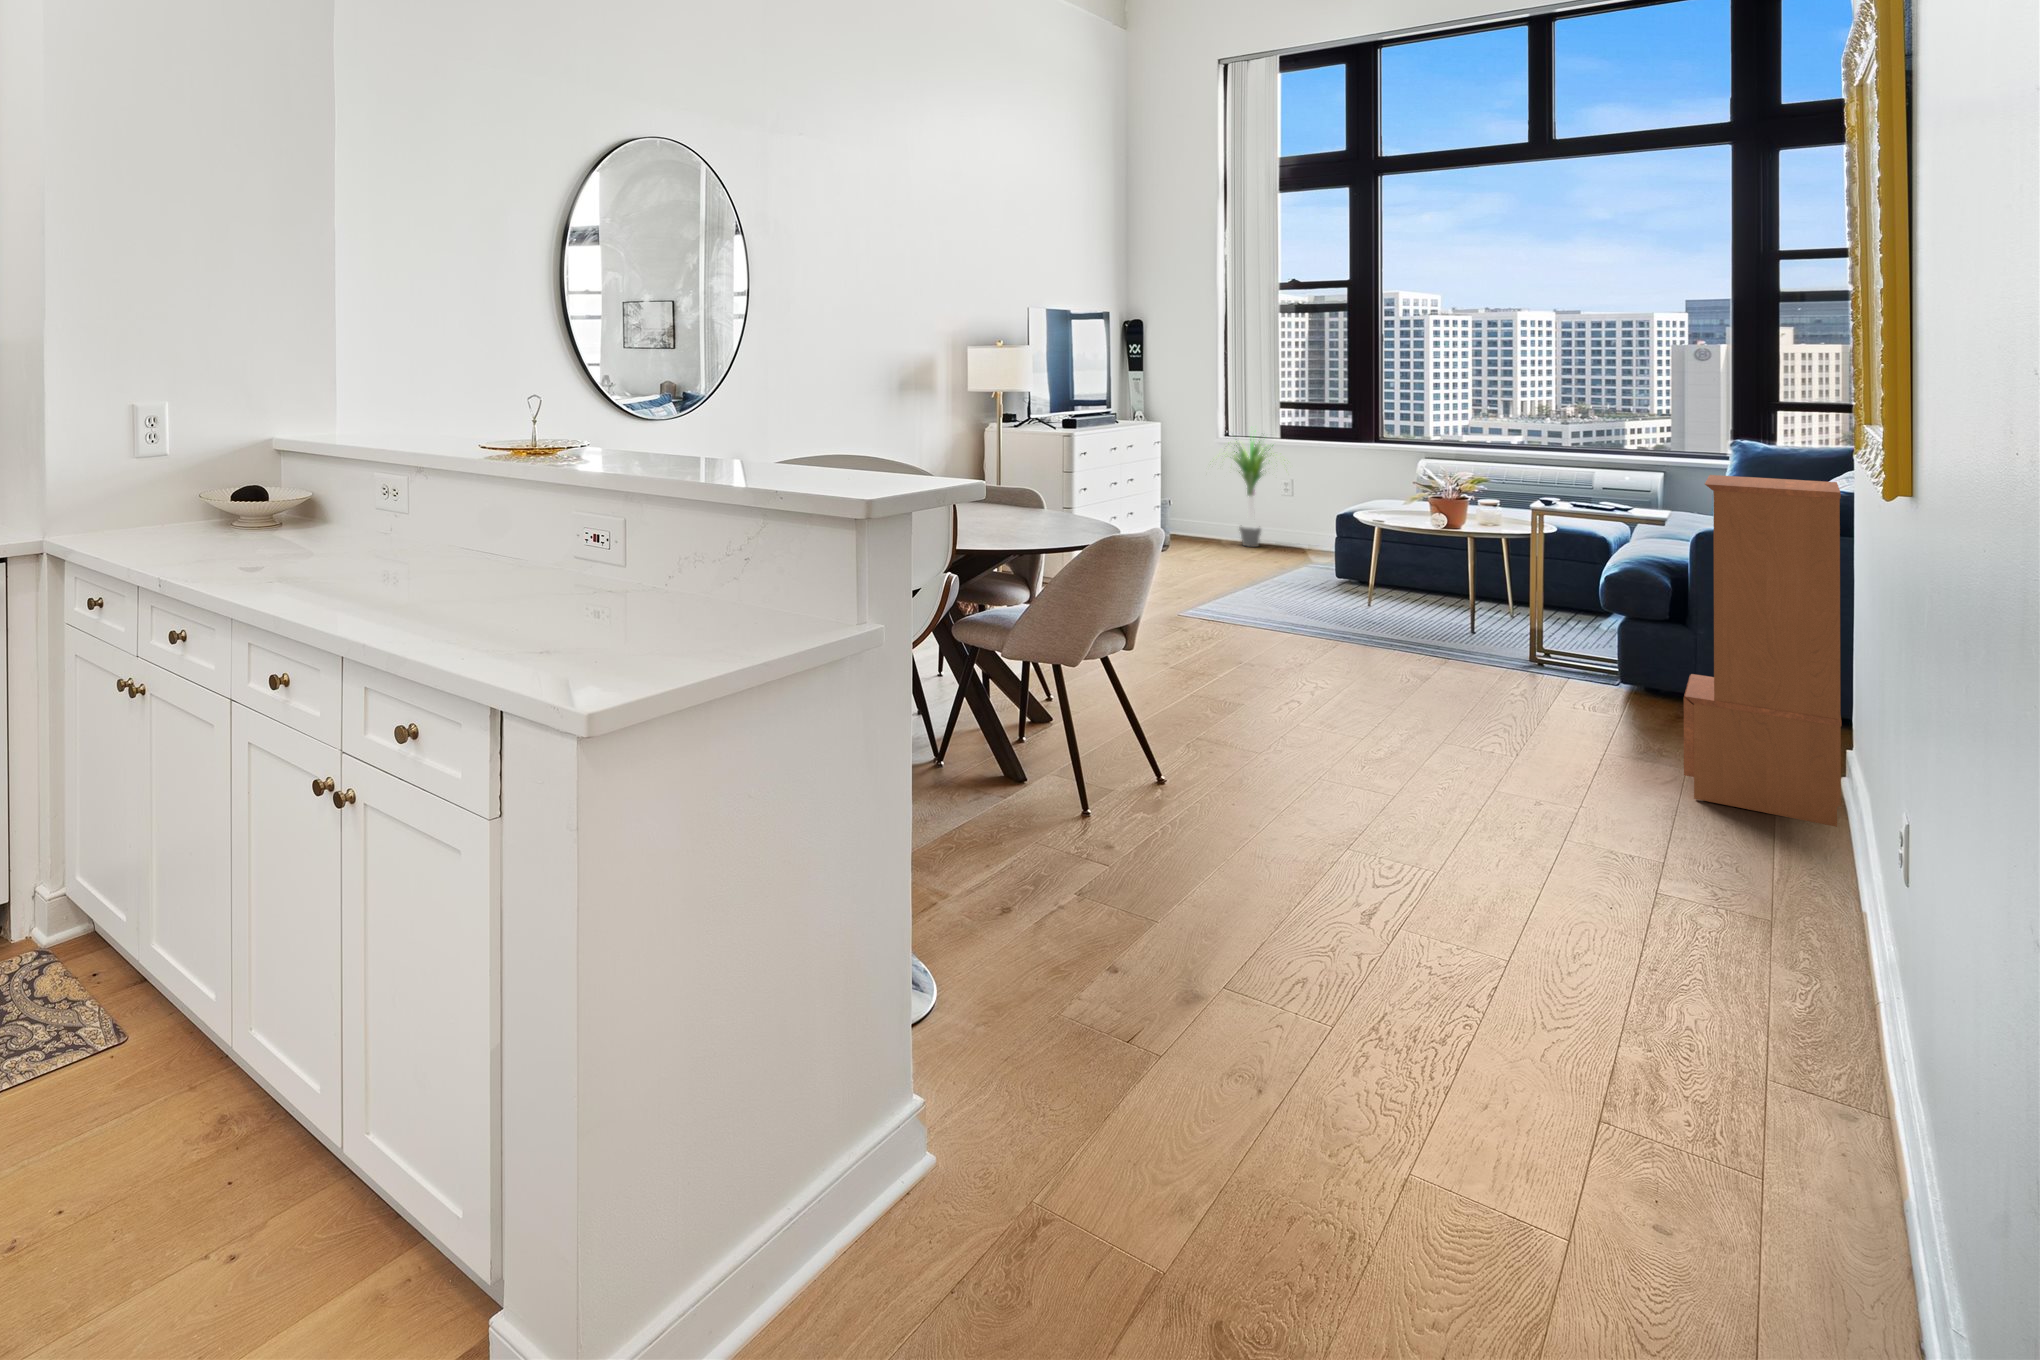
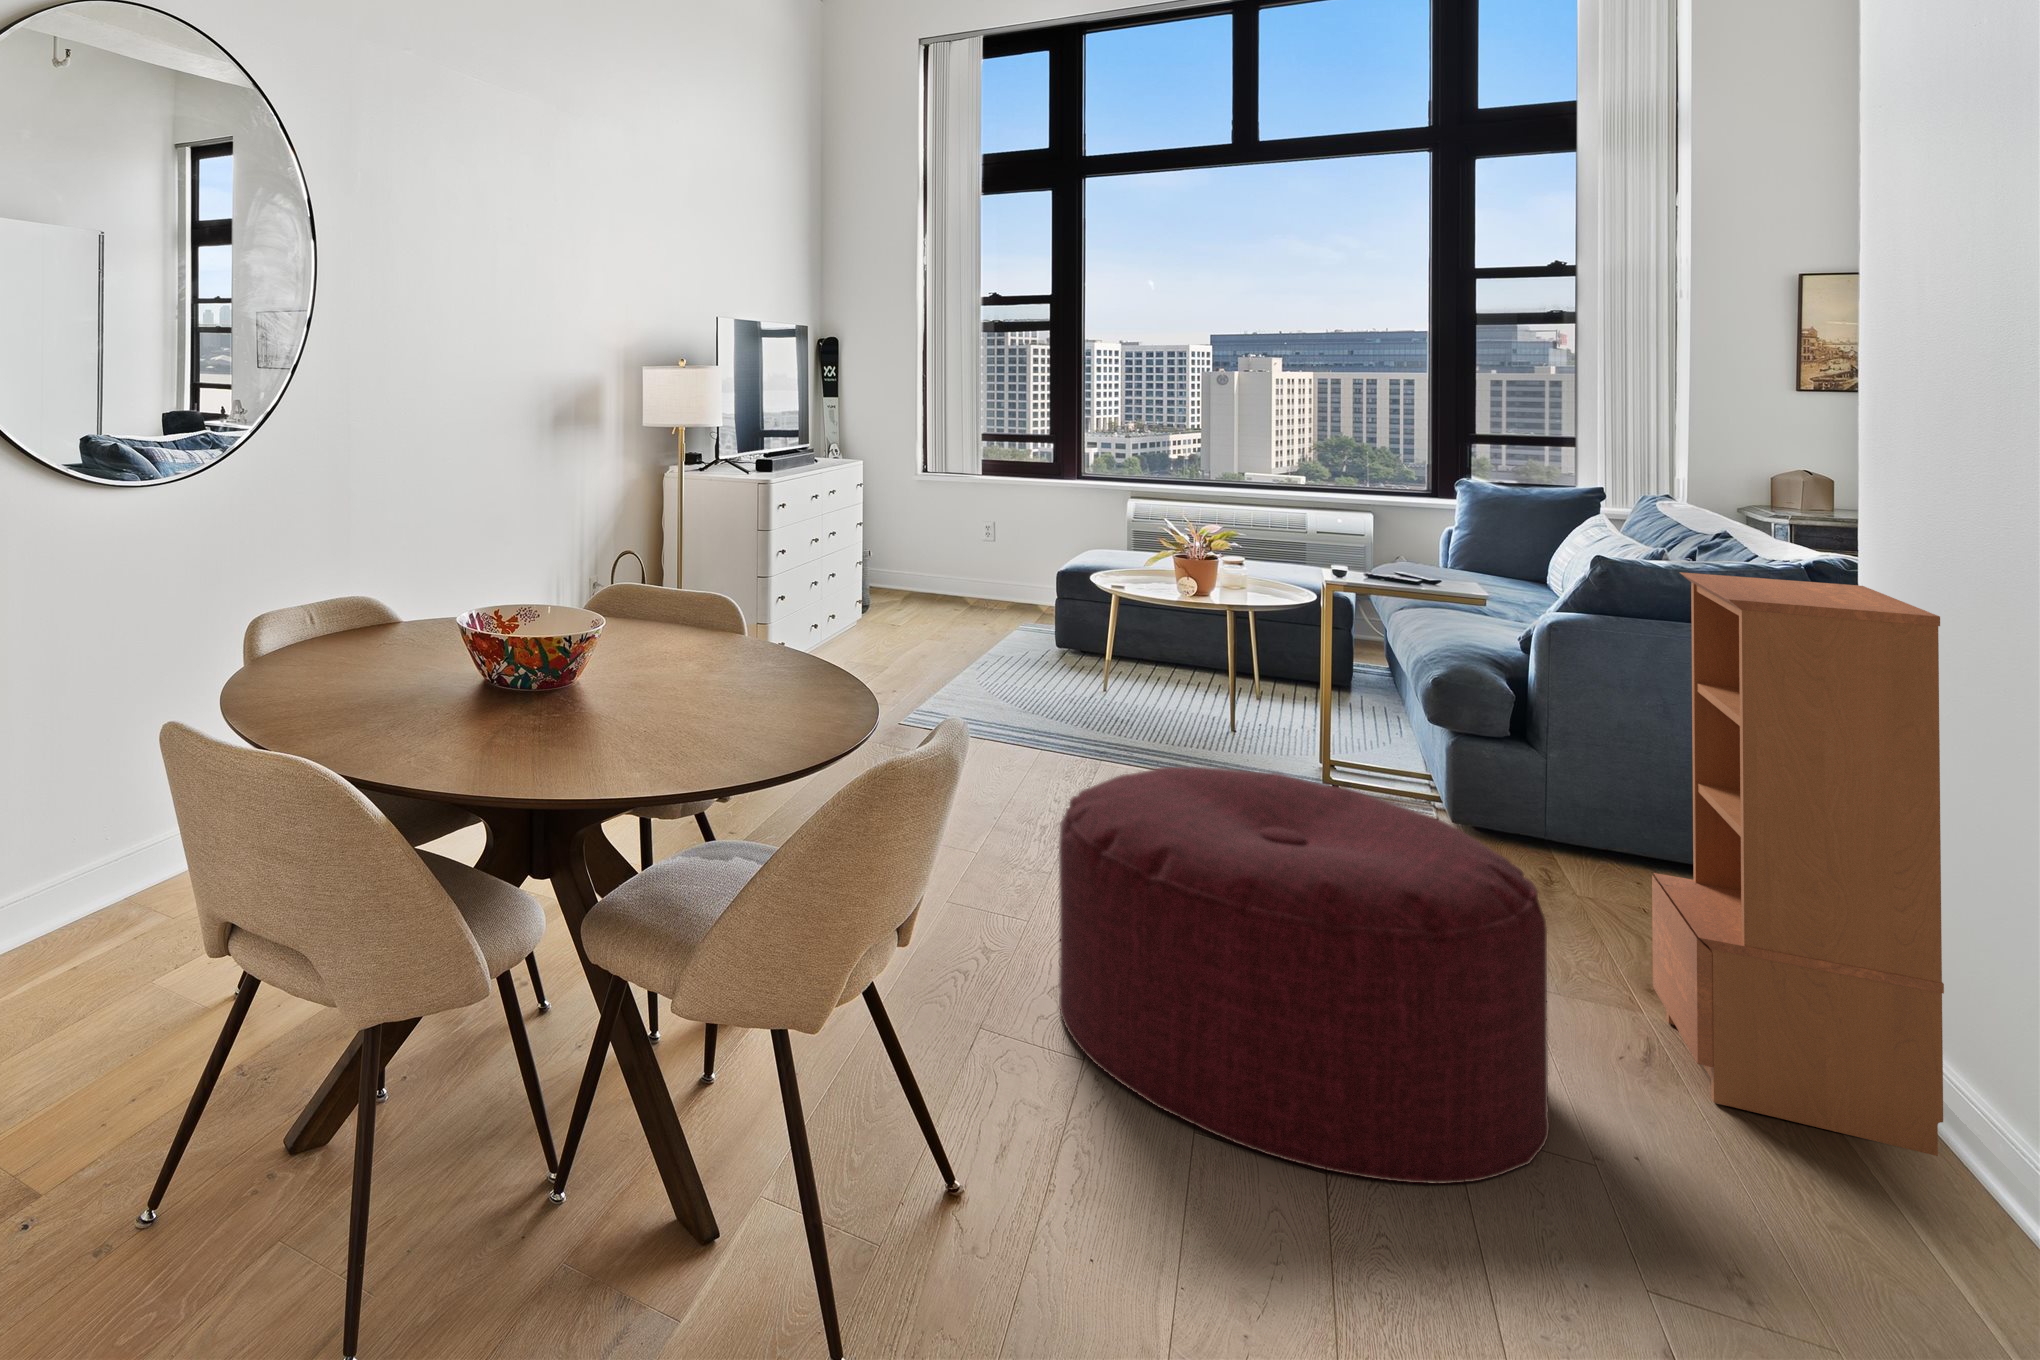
potted plant: present [1218,437,1285,547] -> none [904,459,1005,606]
ottoman: none [1251,599,1567,809] -> present [1059,767,1549,1184]

